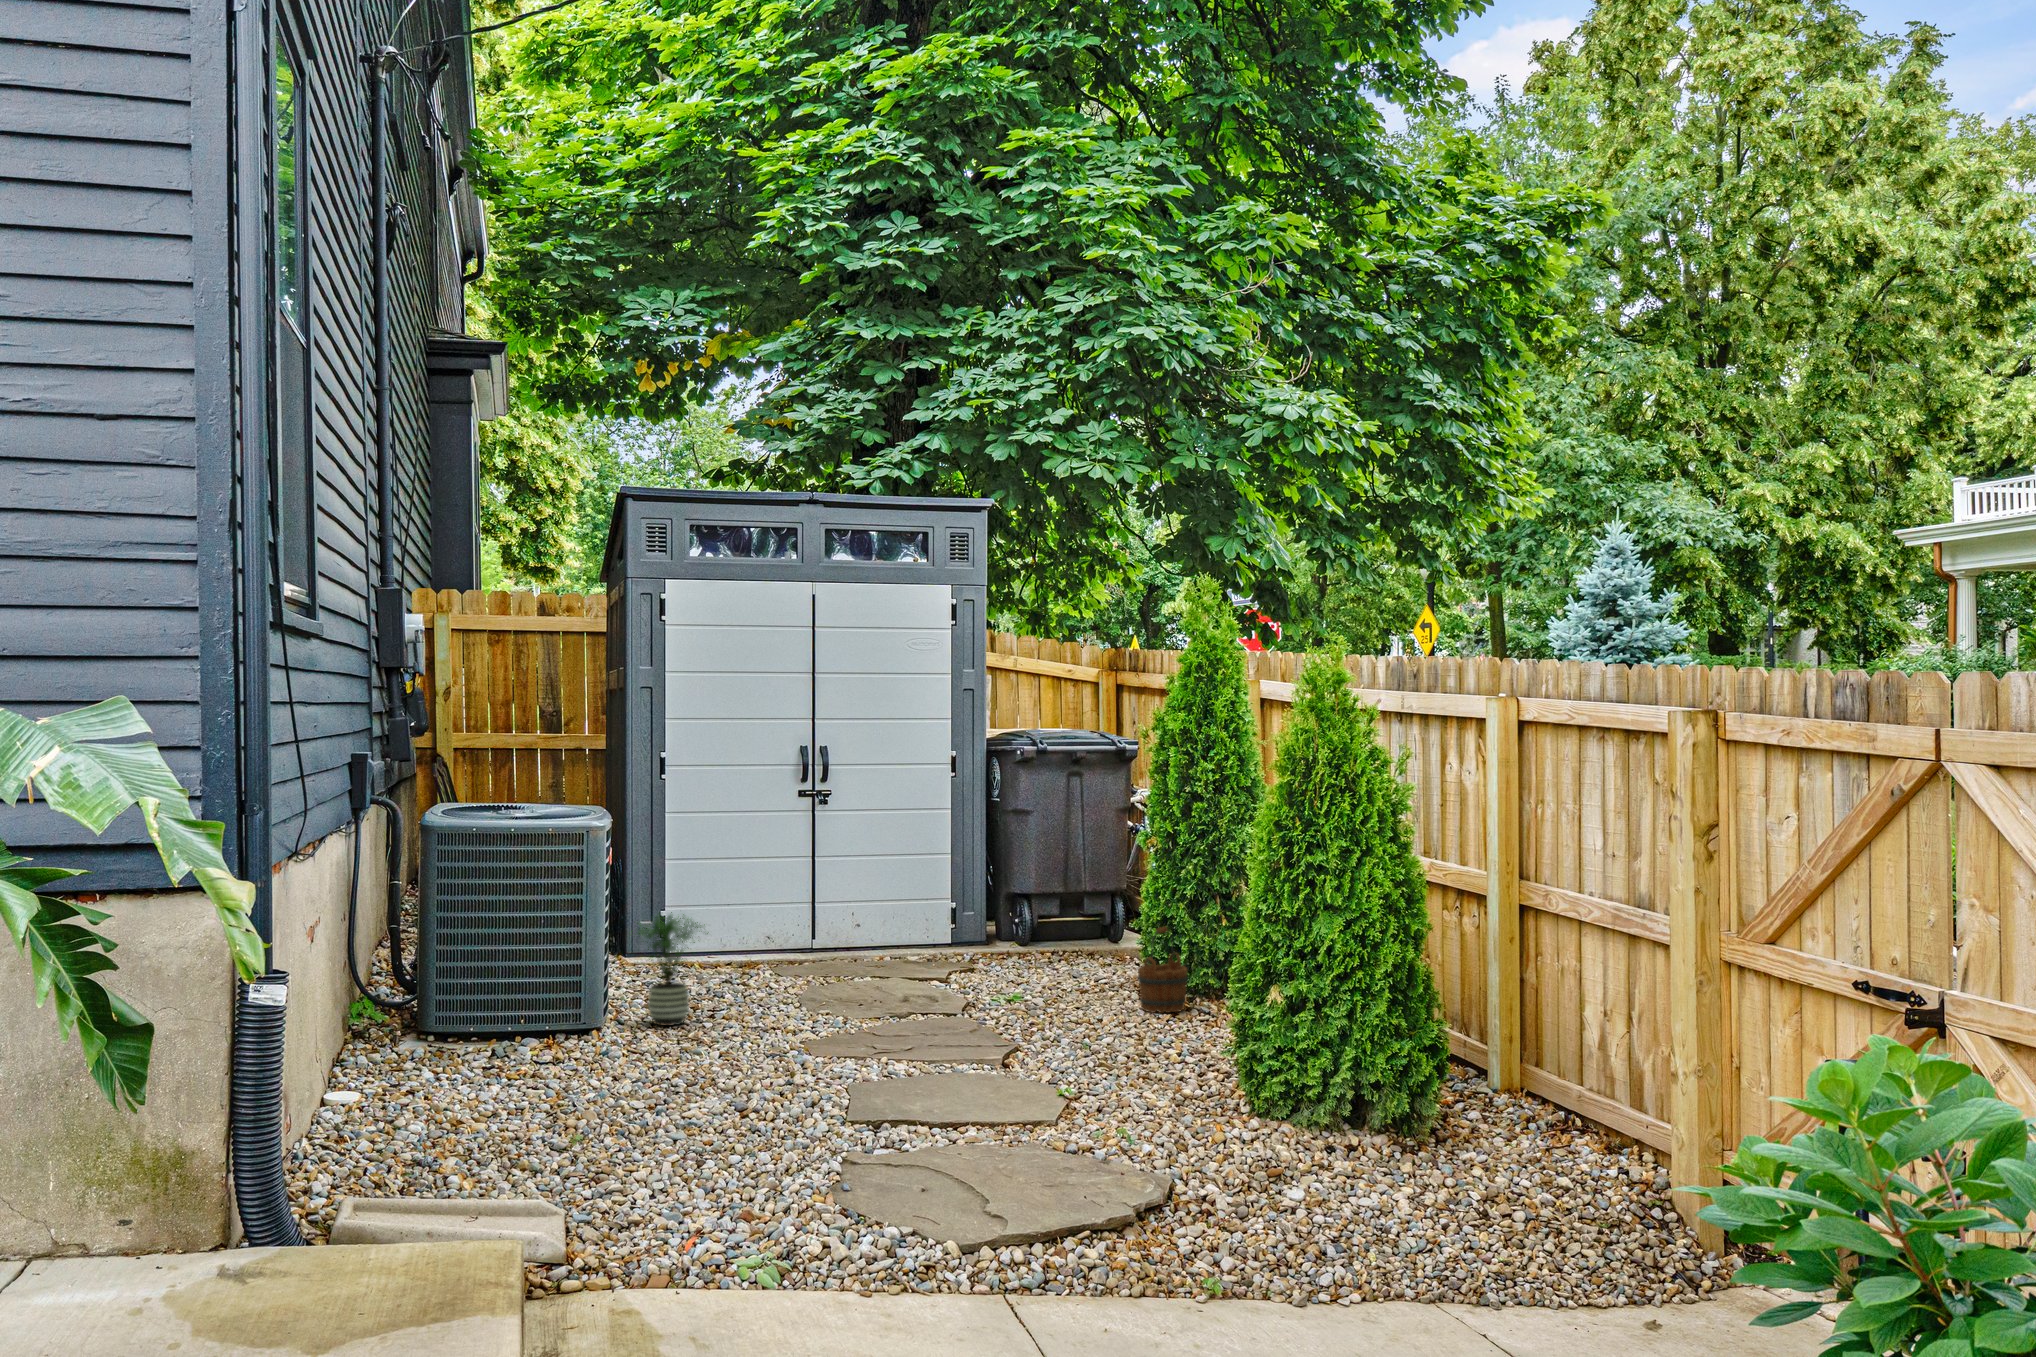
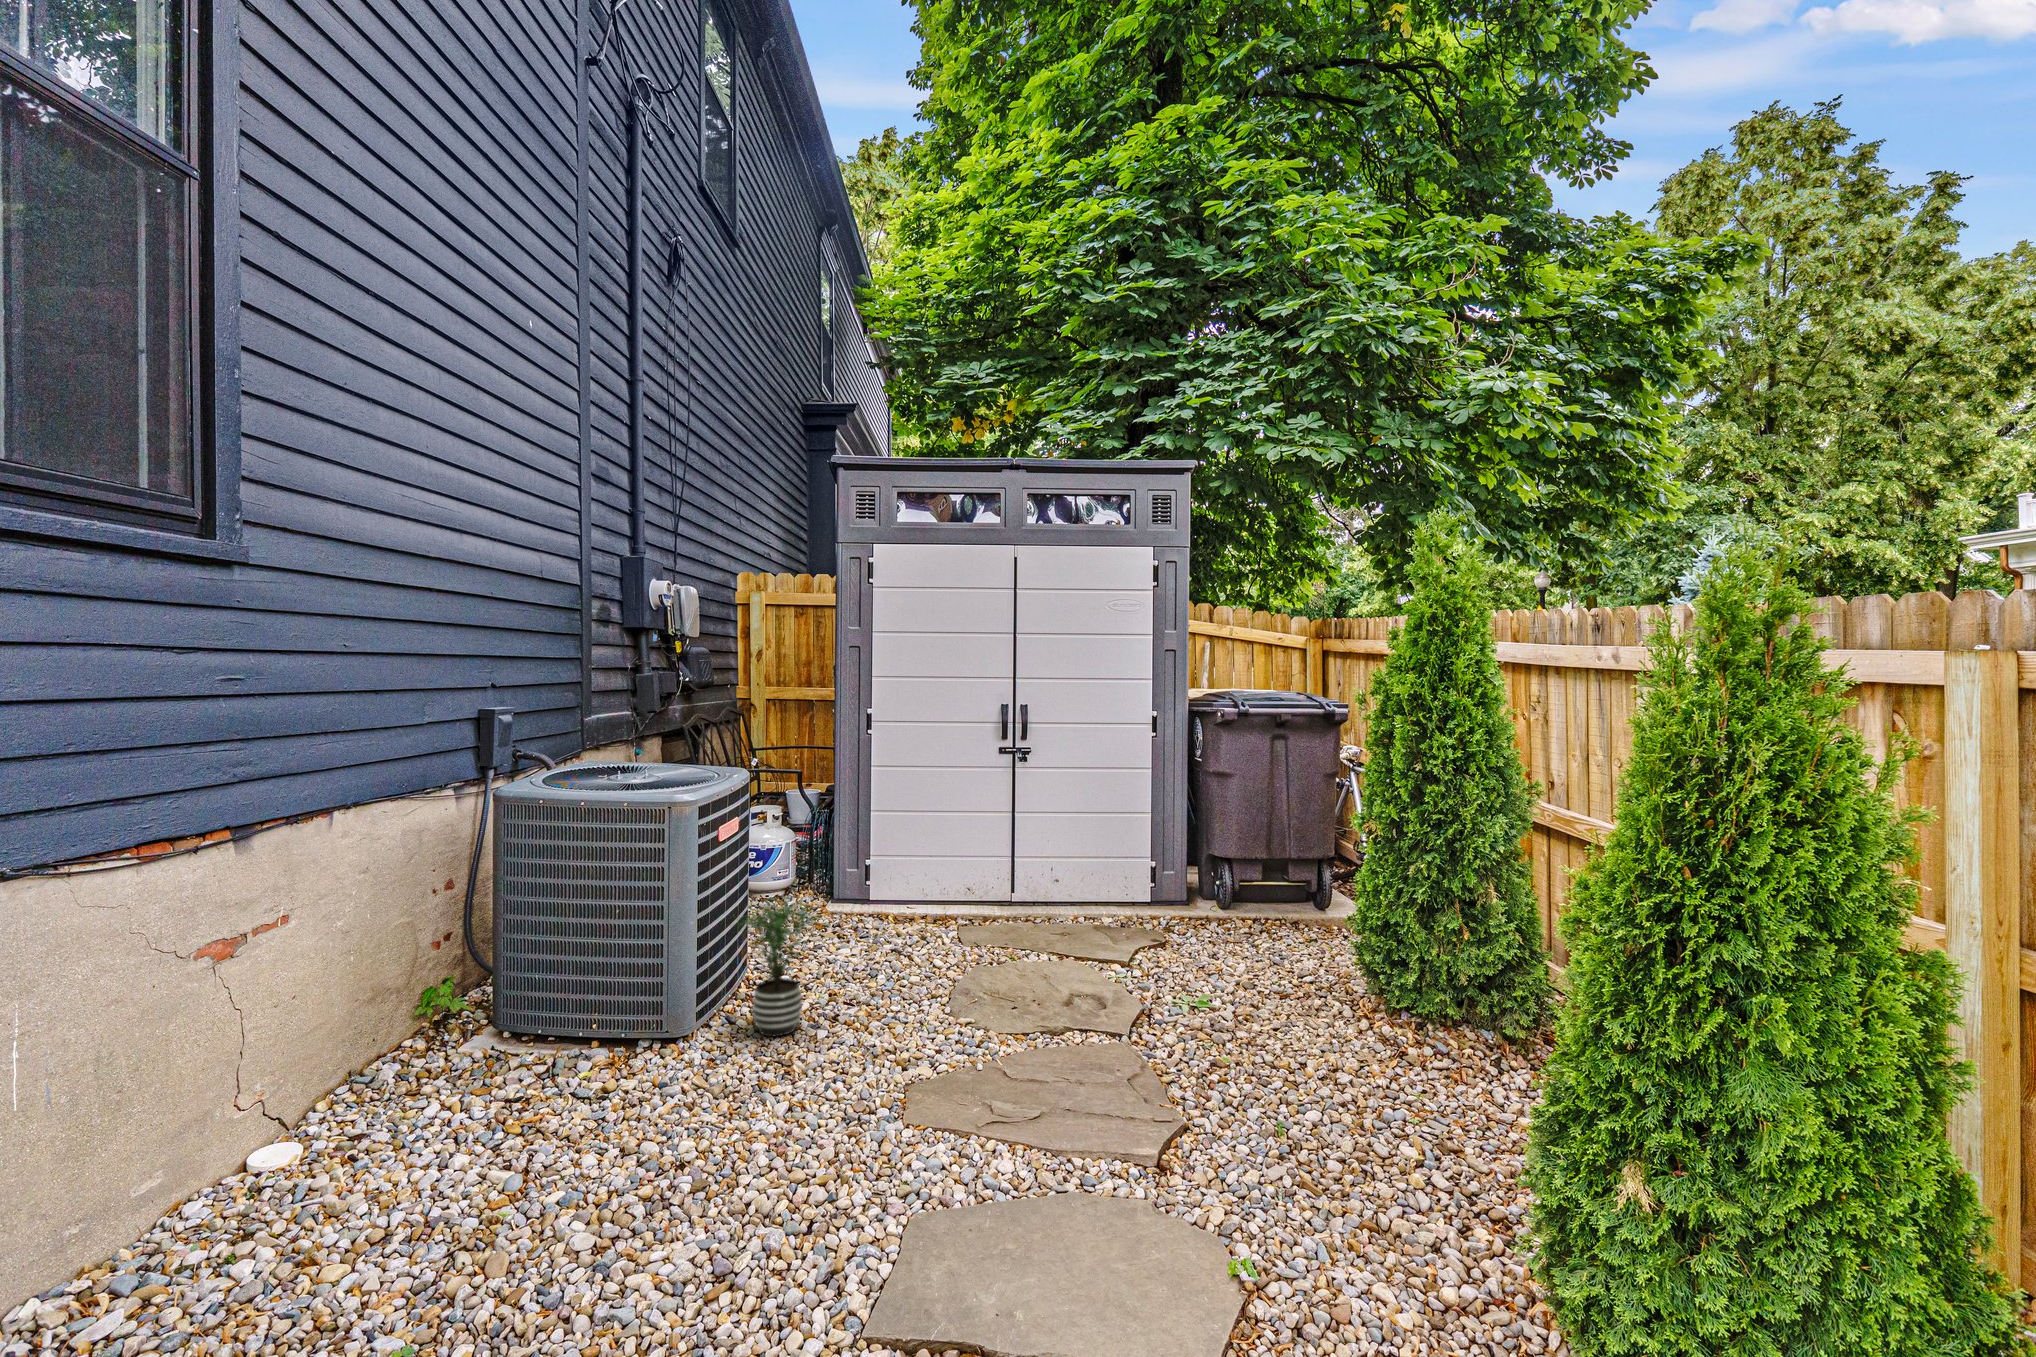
wooden bucket: present [1138,927,1188,1013] -> none [1353,944,1421,1059]

